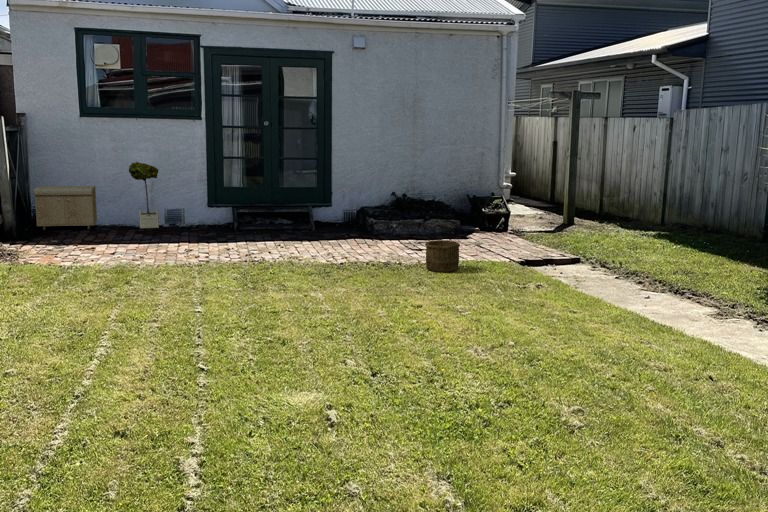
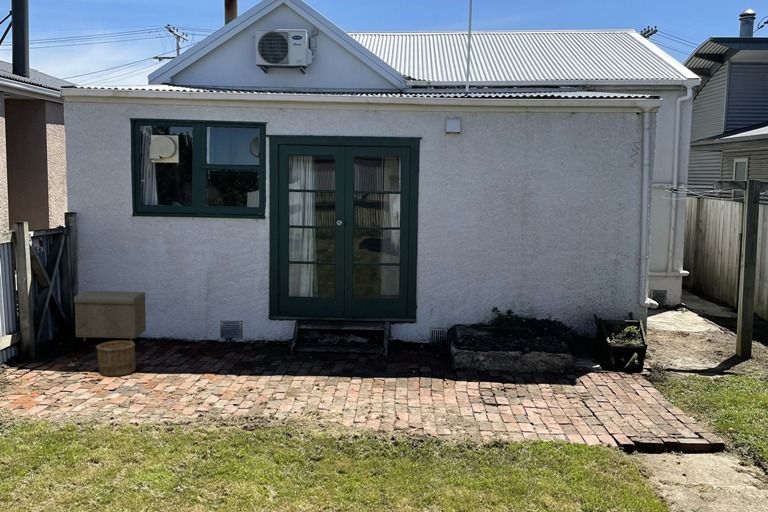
potted tree: present [129,162,159,228] -> none [177,267,211,343]
wooden bucket: present [425,240,460,272] -> present [96,340,135,376]

